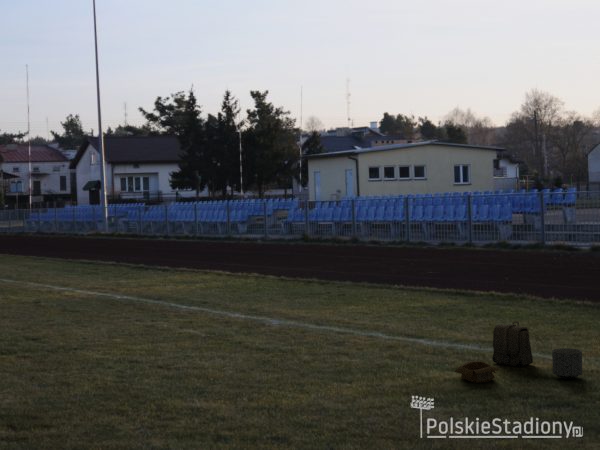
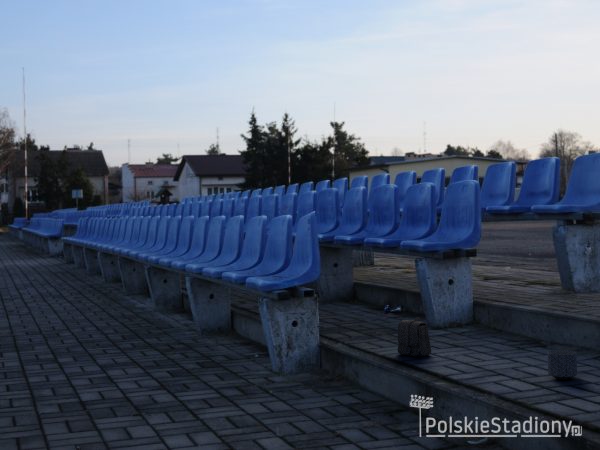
backpack: present [492,321,533,367] -> present [398,318,431,357]
cardboard box: present [454,361,500,383] -> none [452,362,498,383]

